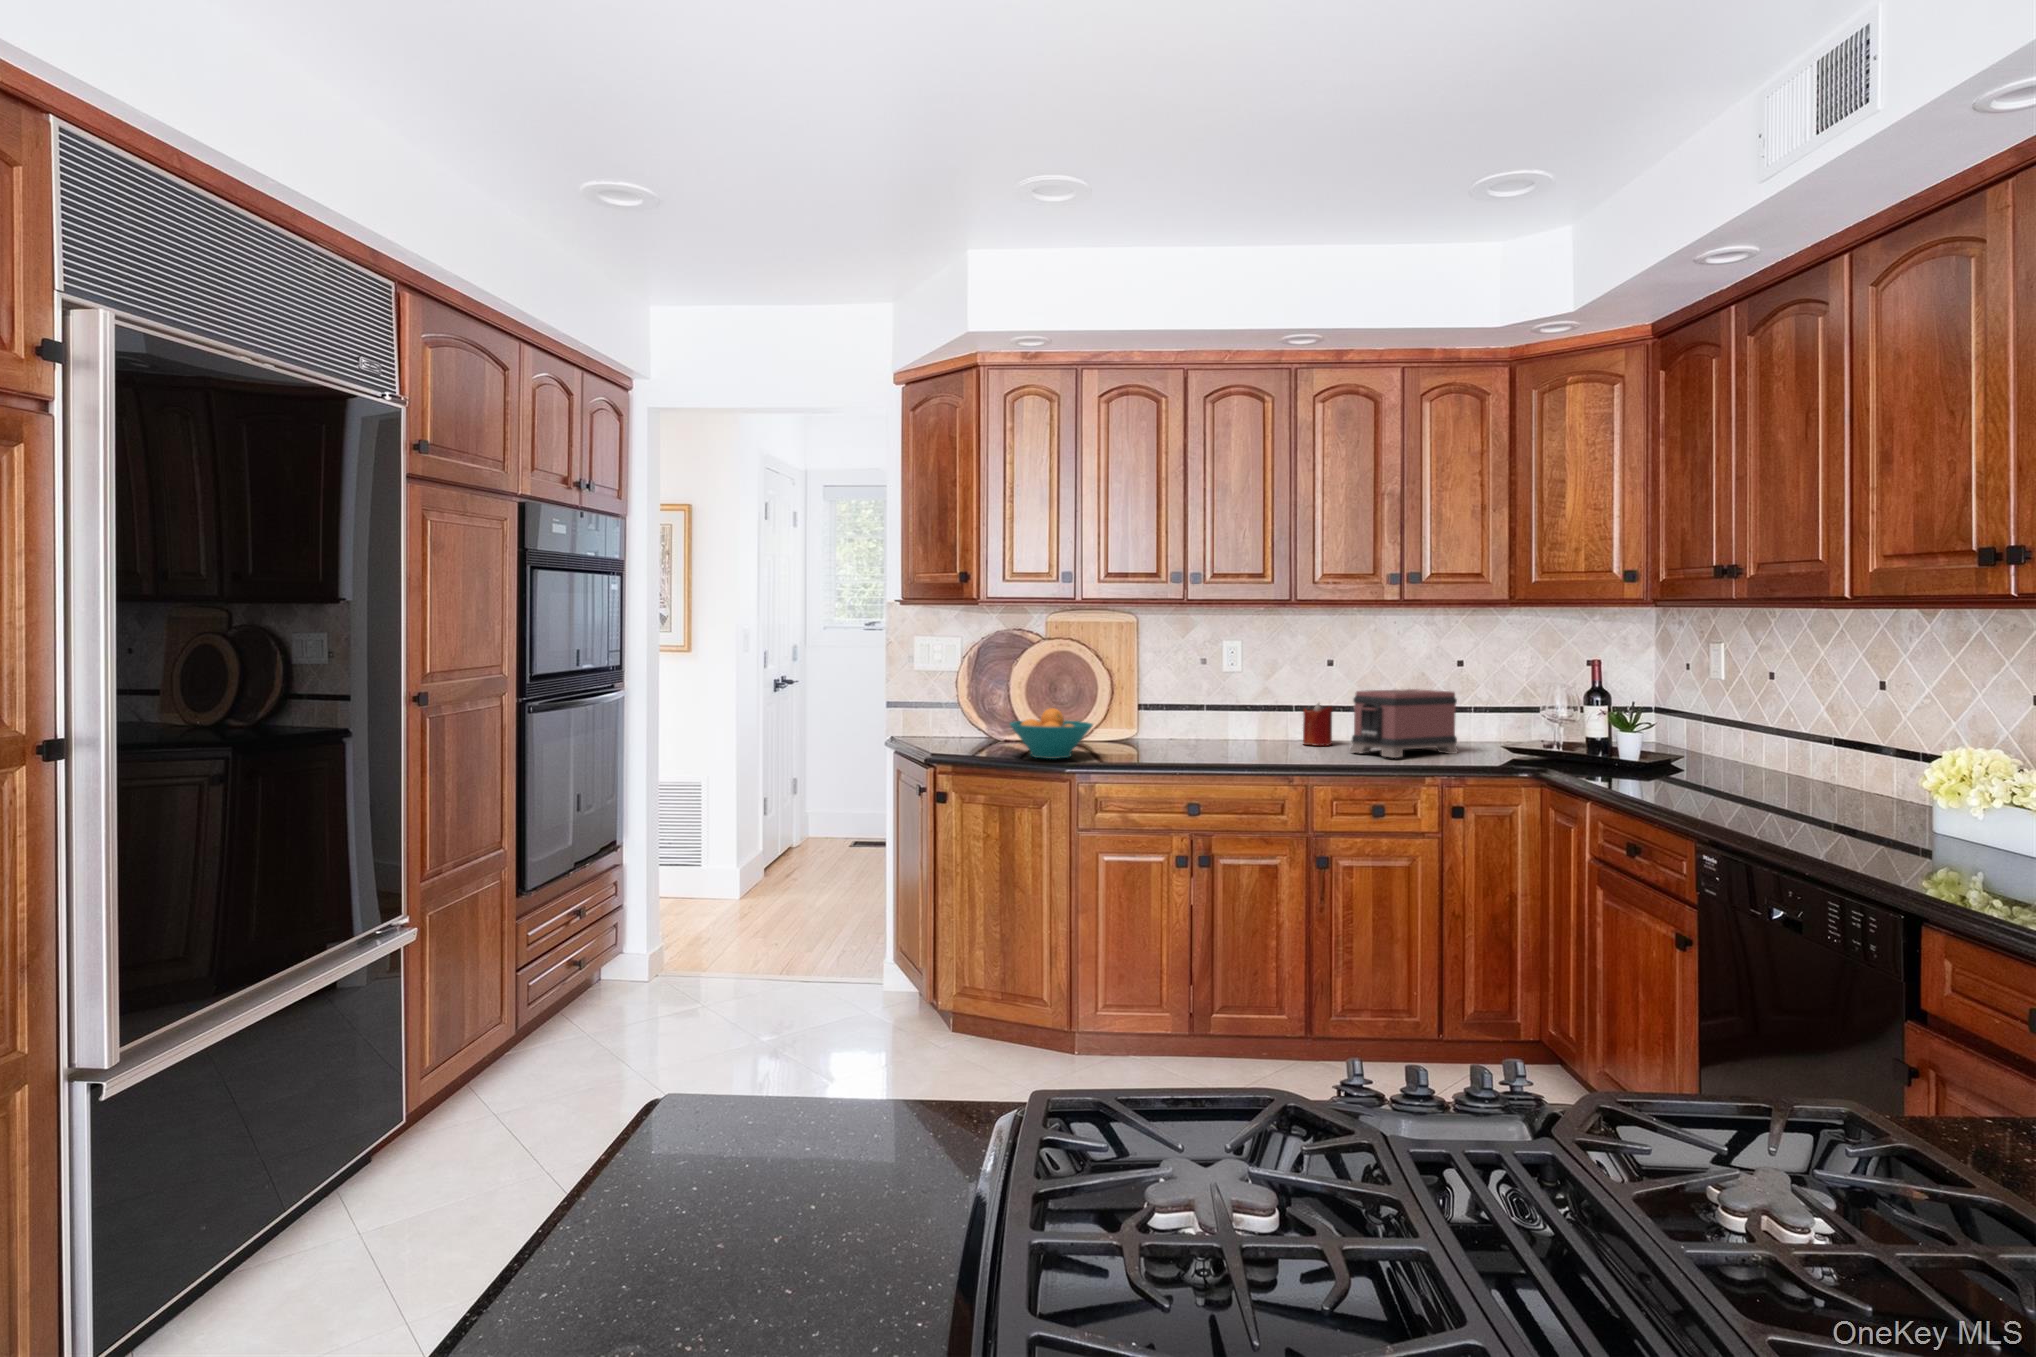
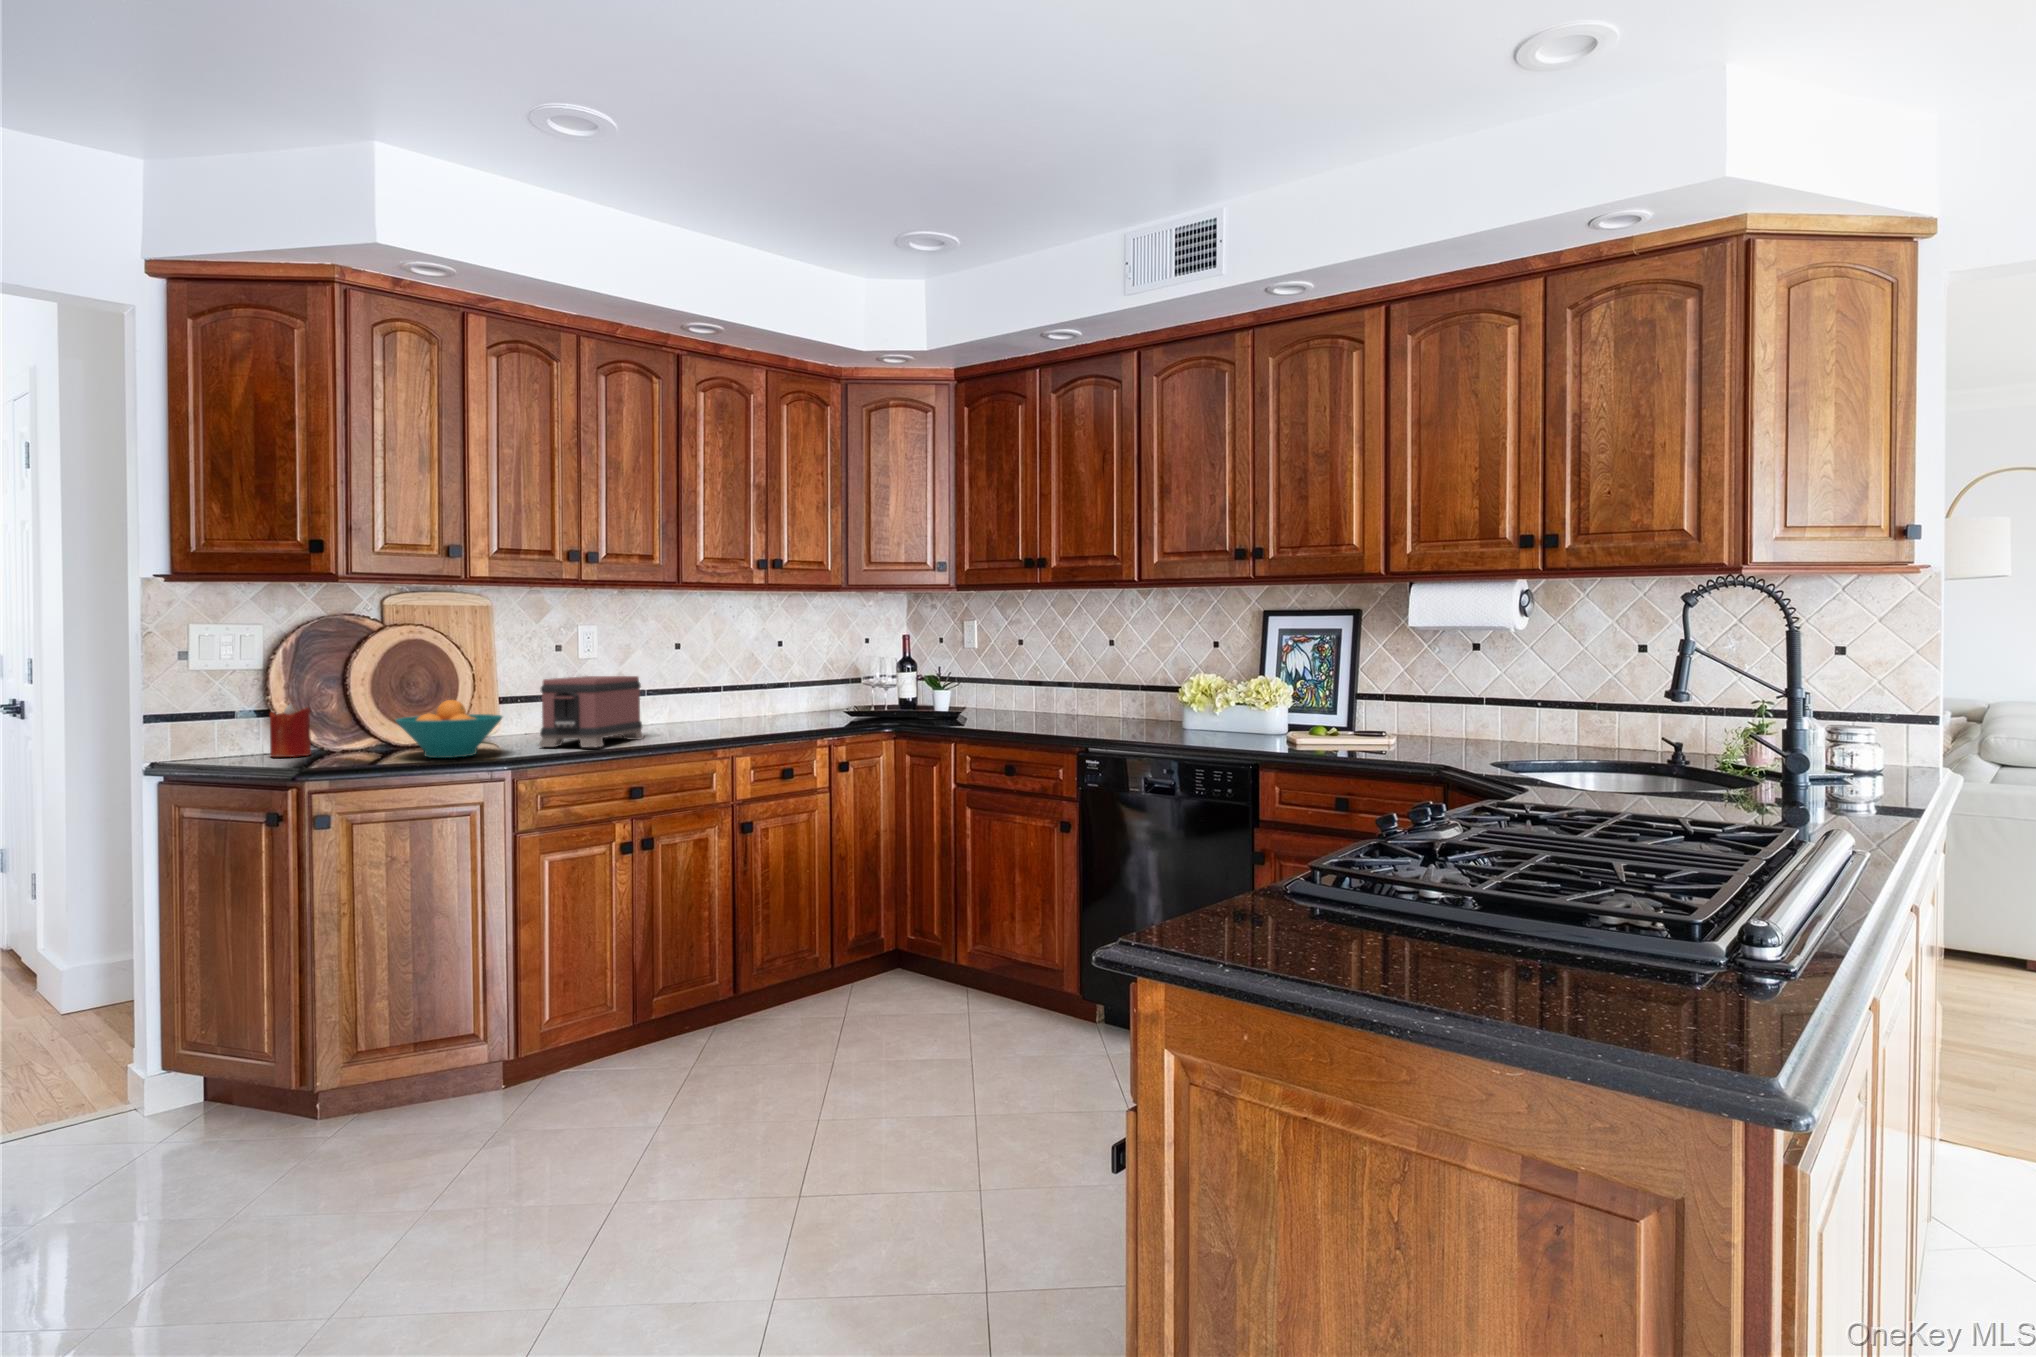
toaster: present [1350,689,1458,758] -> present [539,676,644,747]
candle: present [1303,703,1333,746] -> present [269,704,311,757]

